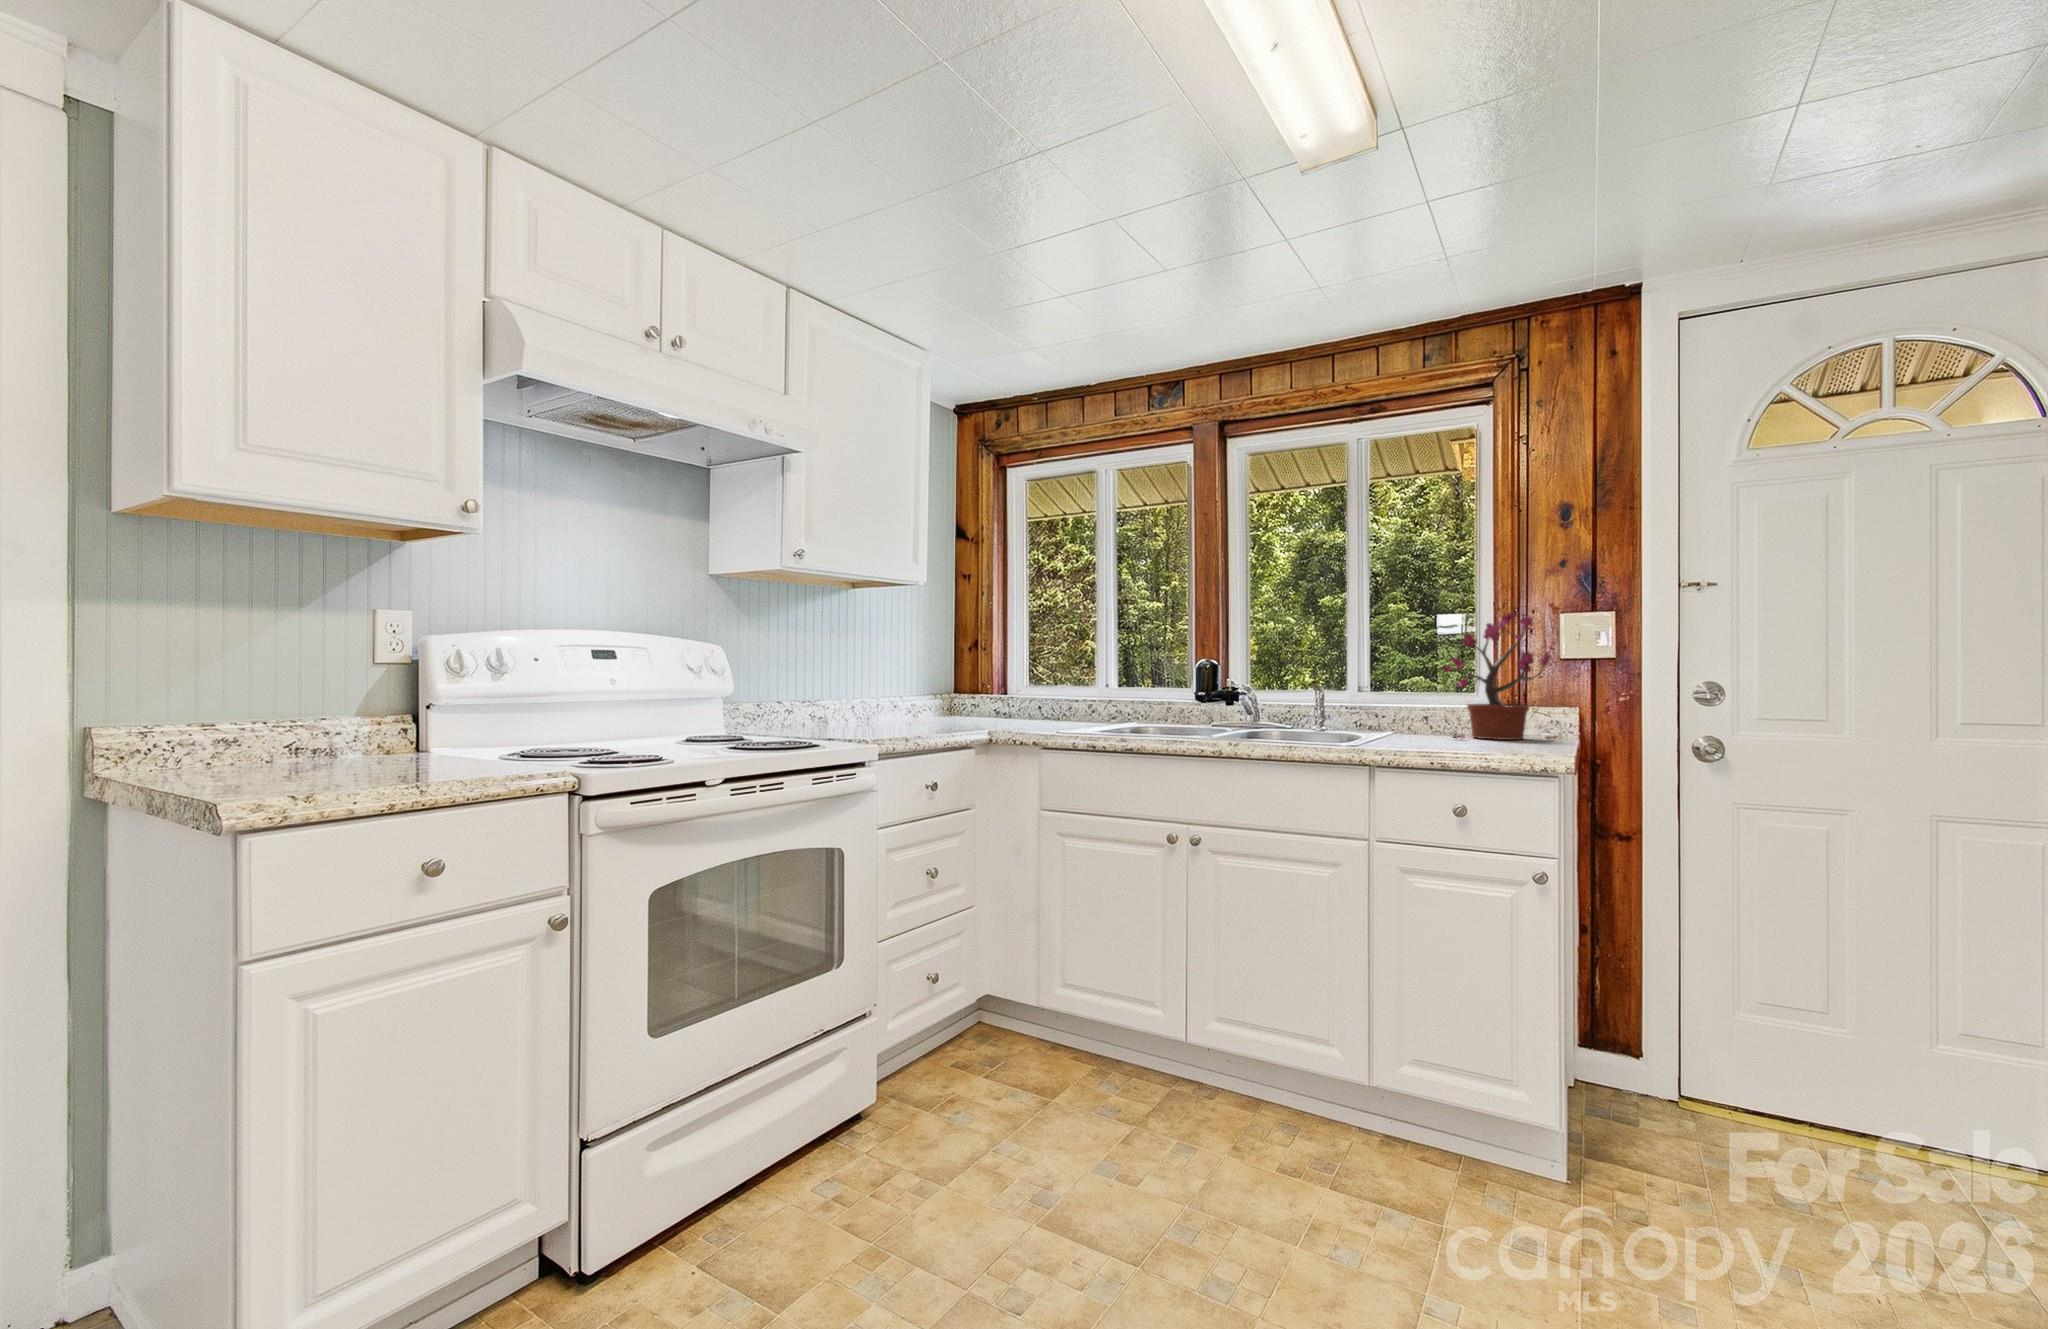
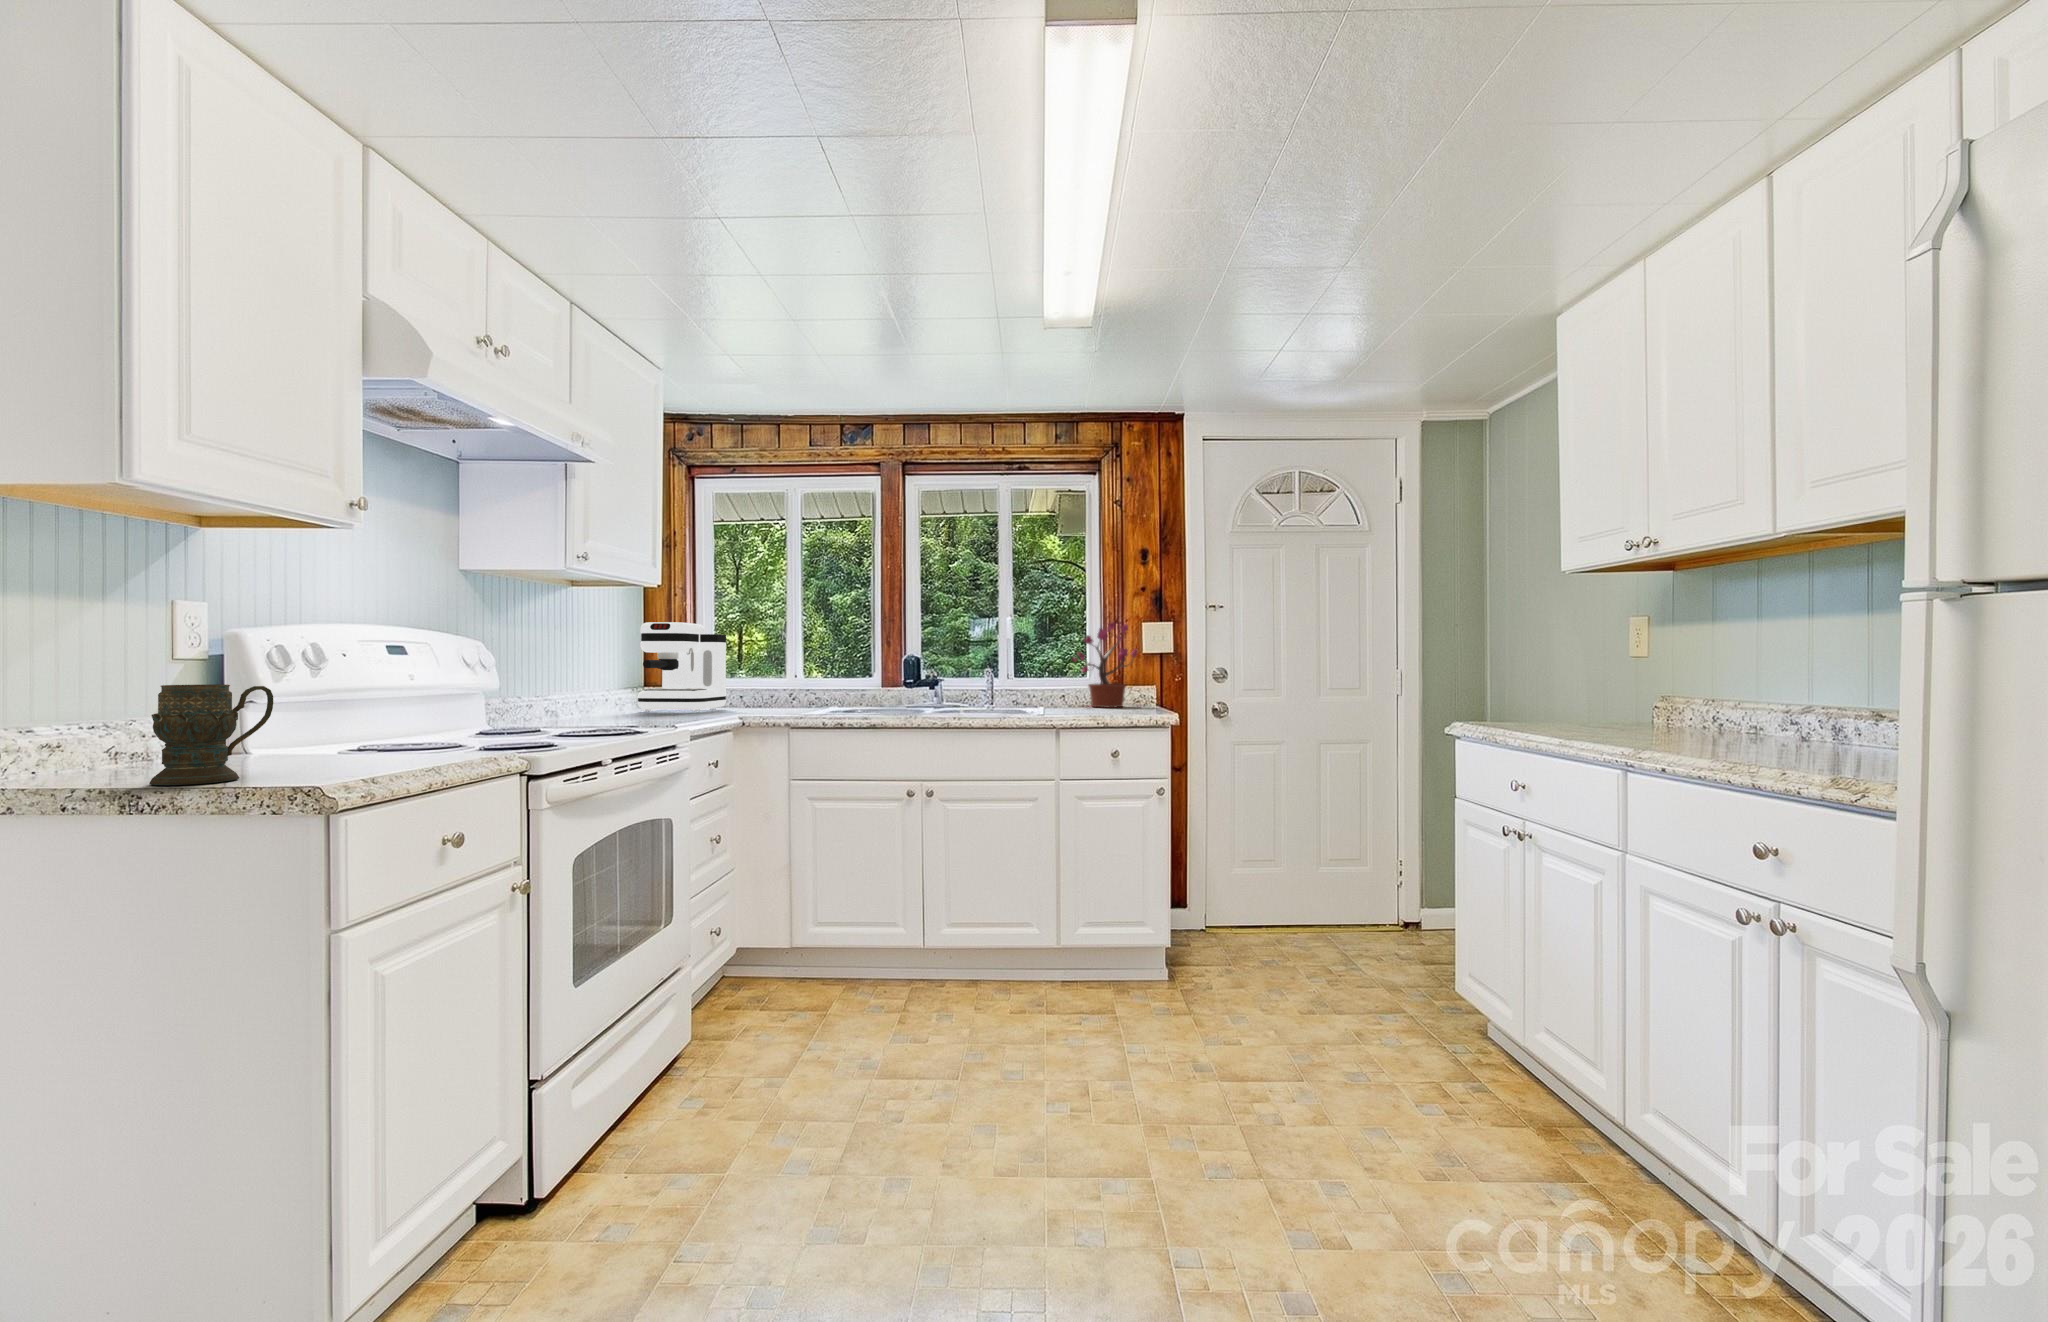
coffee maker: none [908,626,1008,725] -> present [638,622,726,712]
mug: none [228,687,340,783] -> present [149,685,273,785]

